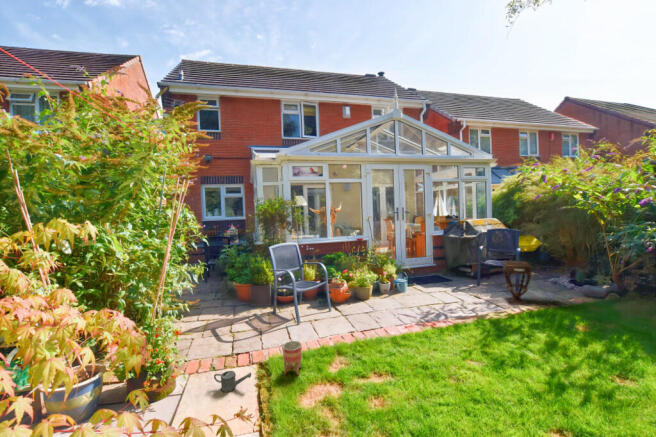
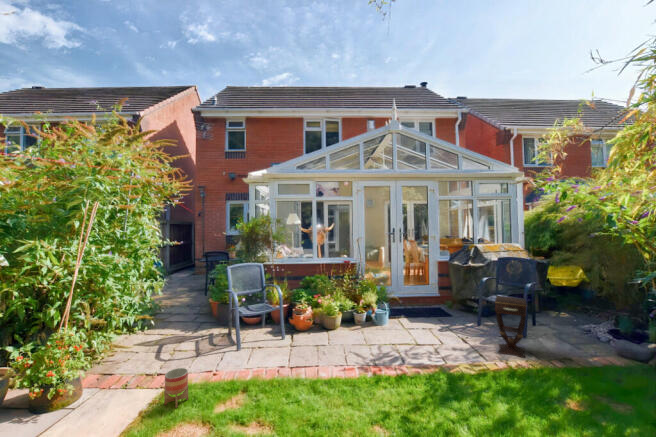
watering can: present [214,371,251,392] -> none [88,393,121,416]

